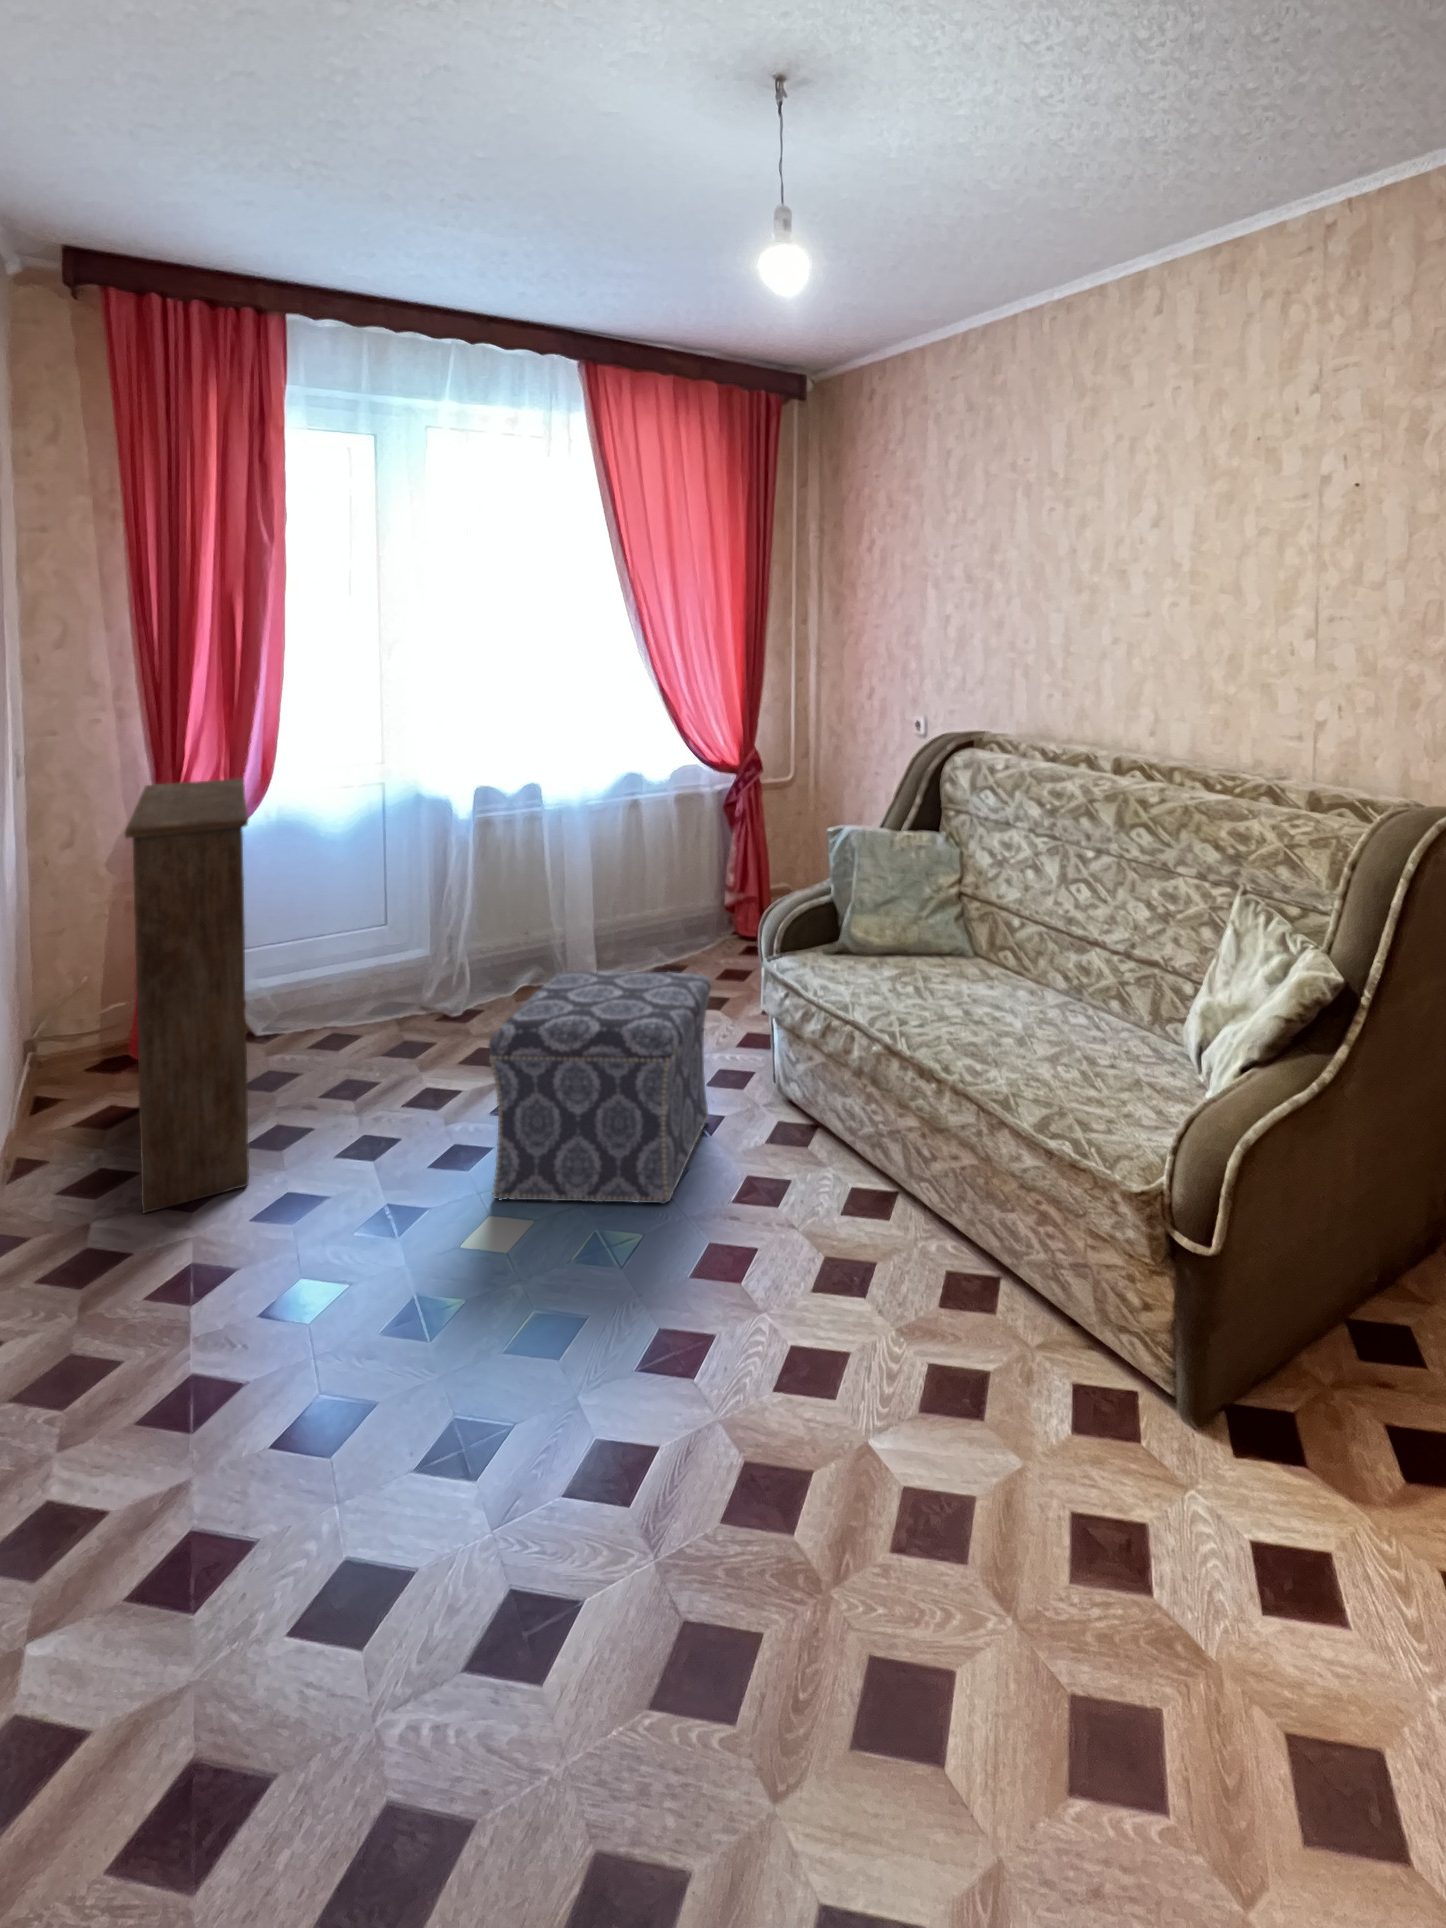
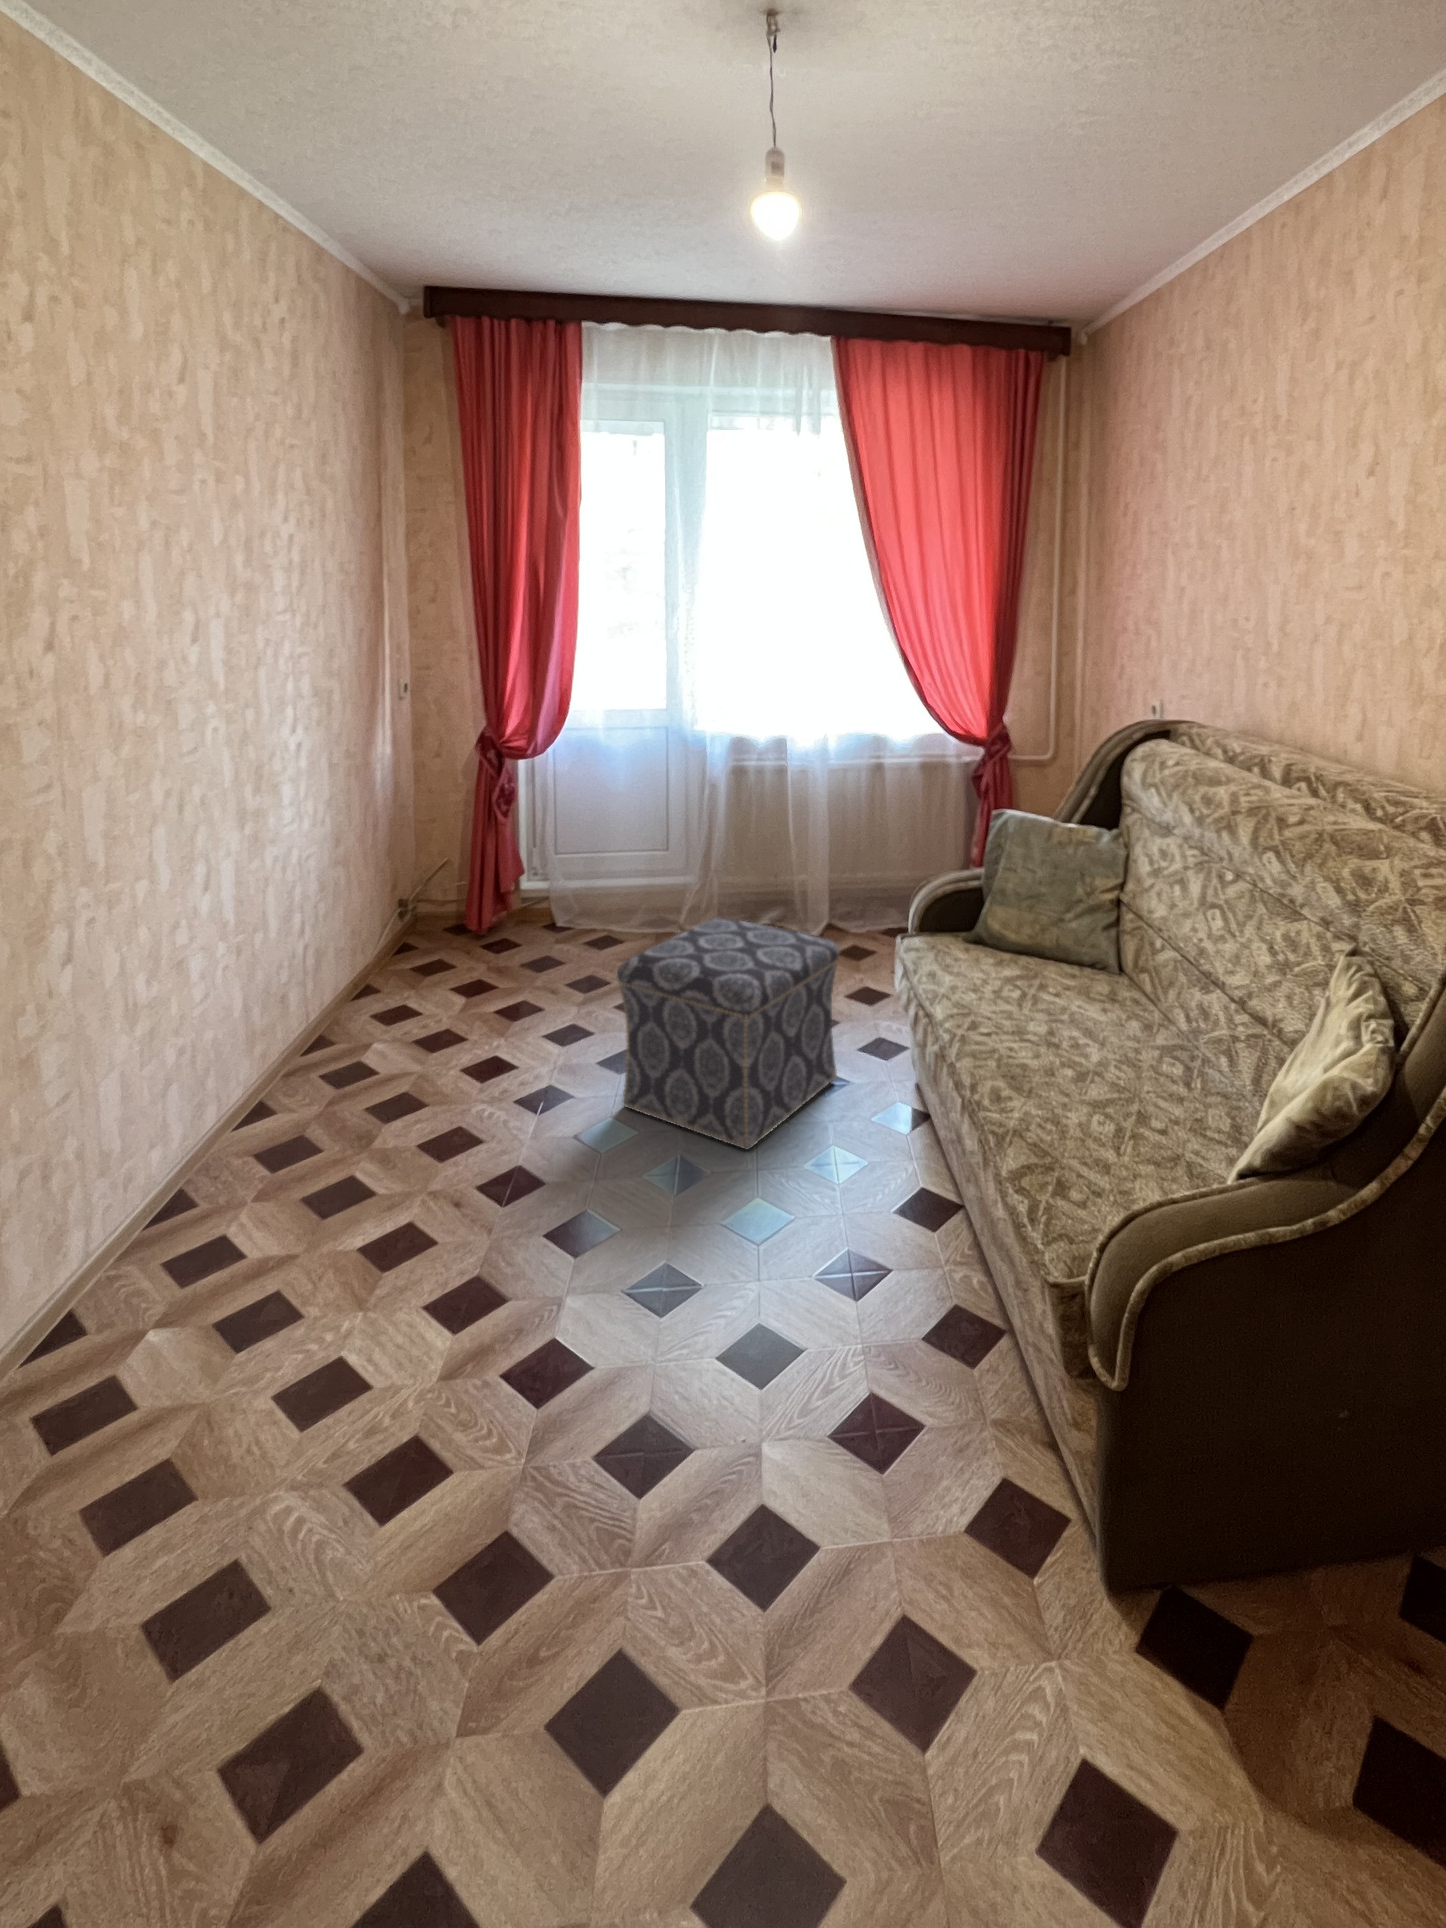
bookshelf: present [125,778,249,1213] -> none [389,720,530,1051]

